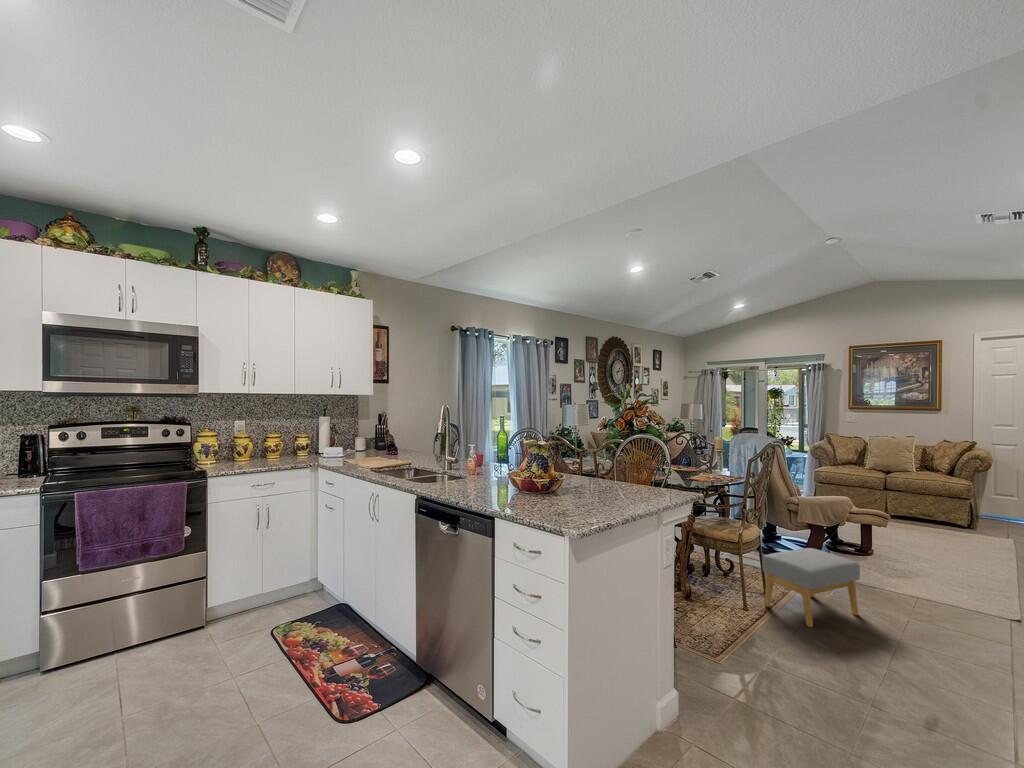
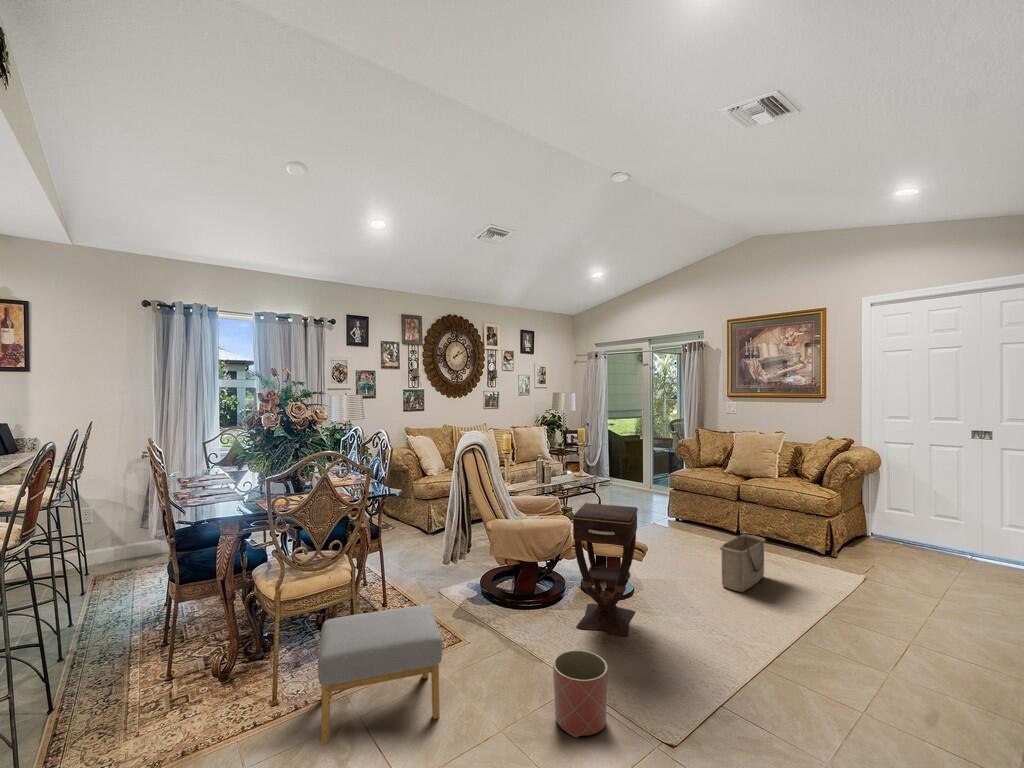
side table: none [844,485,908,575] -> present [572,503,638,637]
basket: none [920,511,949,550] -> present [720,534,765,592]
planter: none [924,572,971,621] -> present [553,650,608,737]

